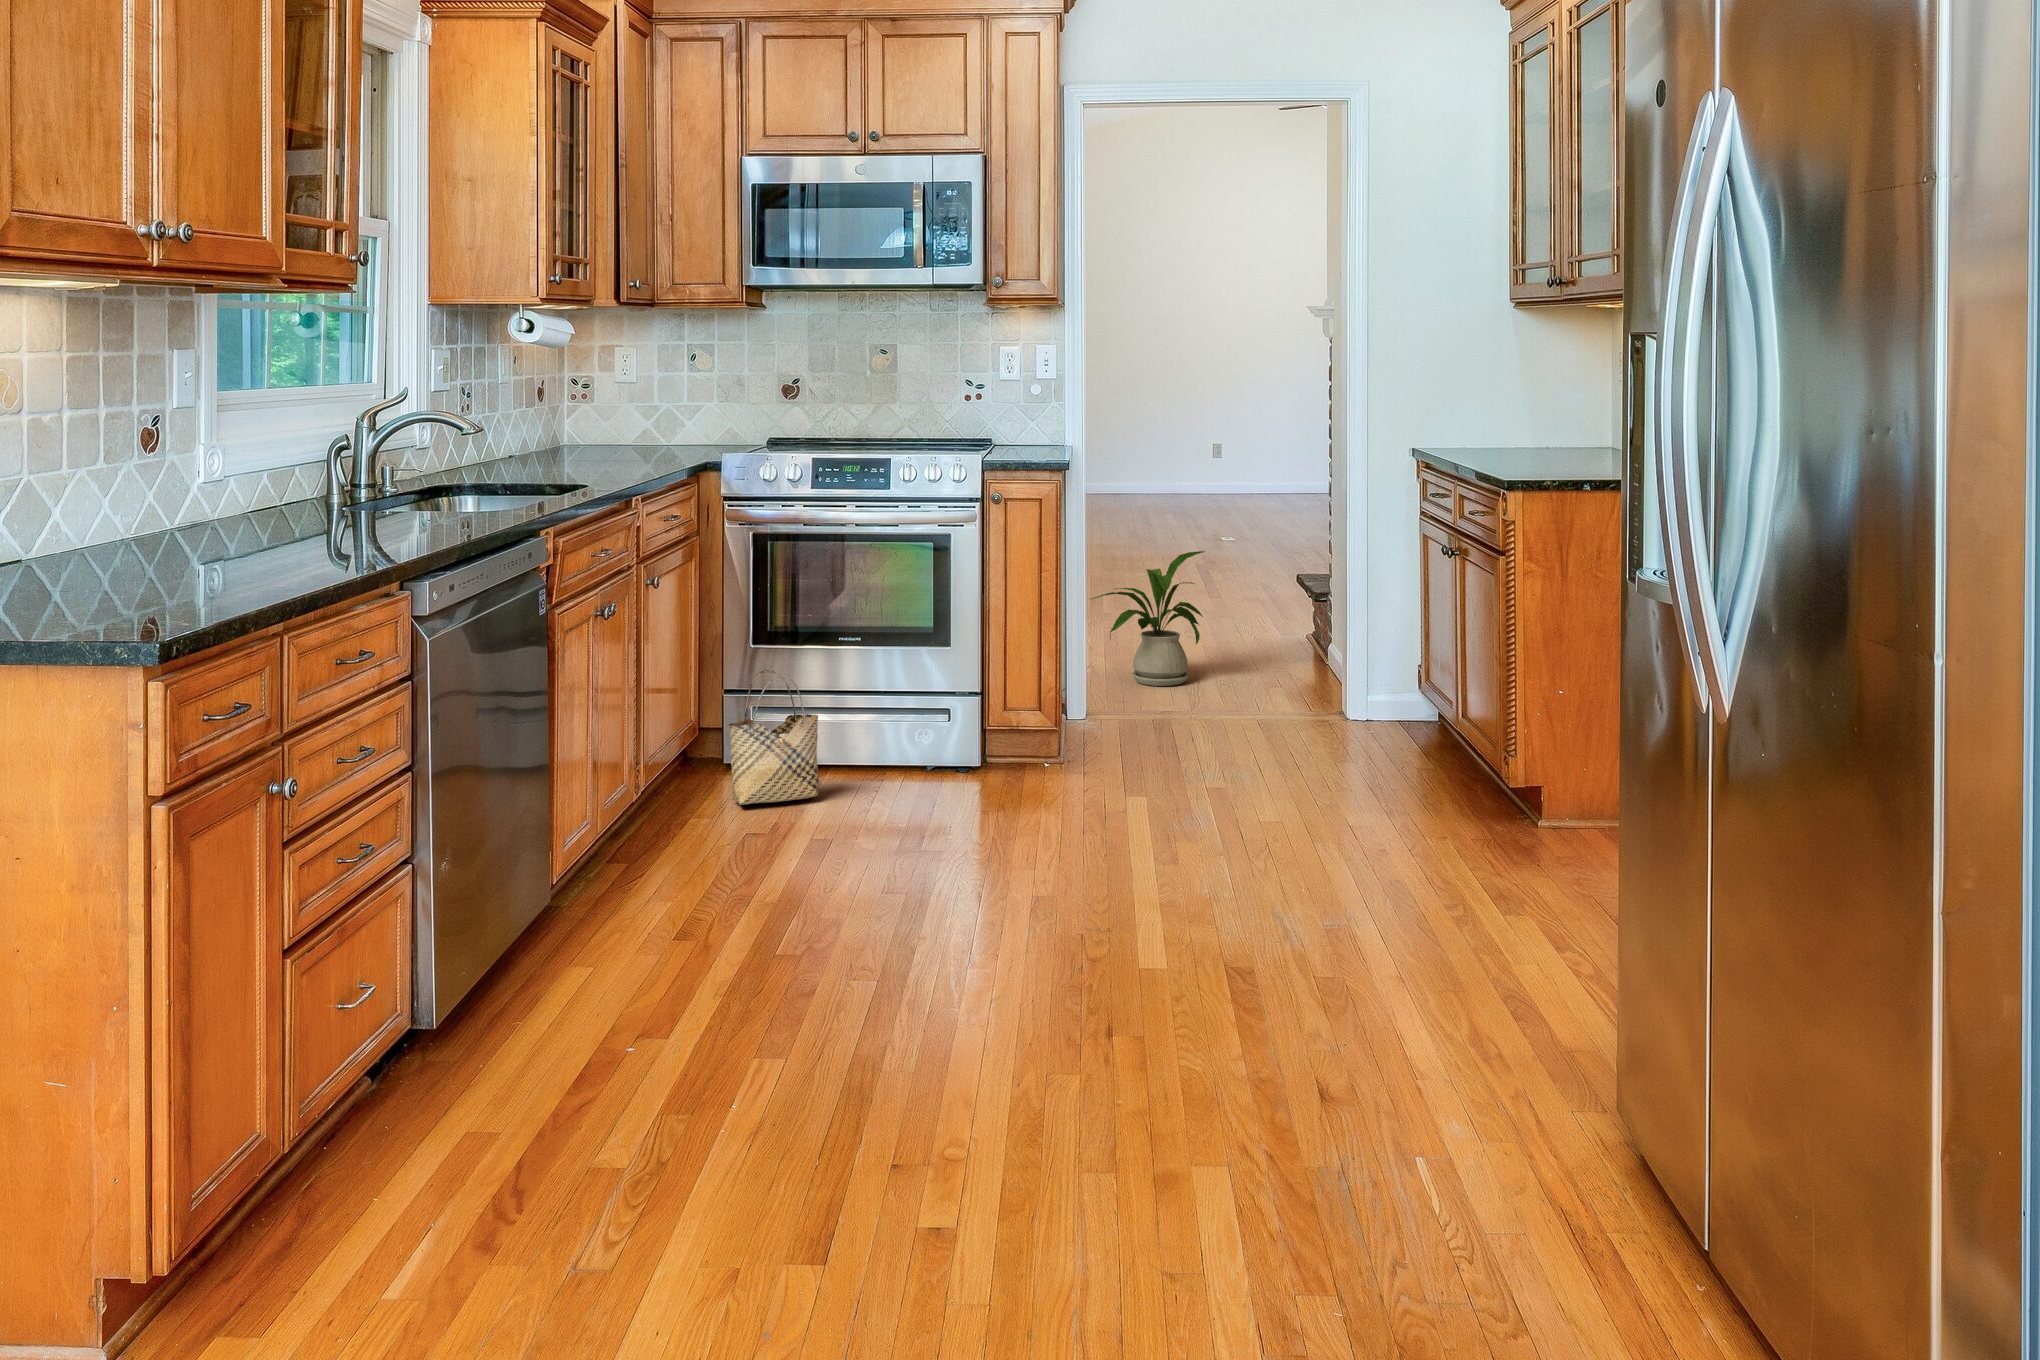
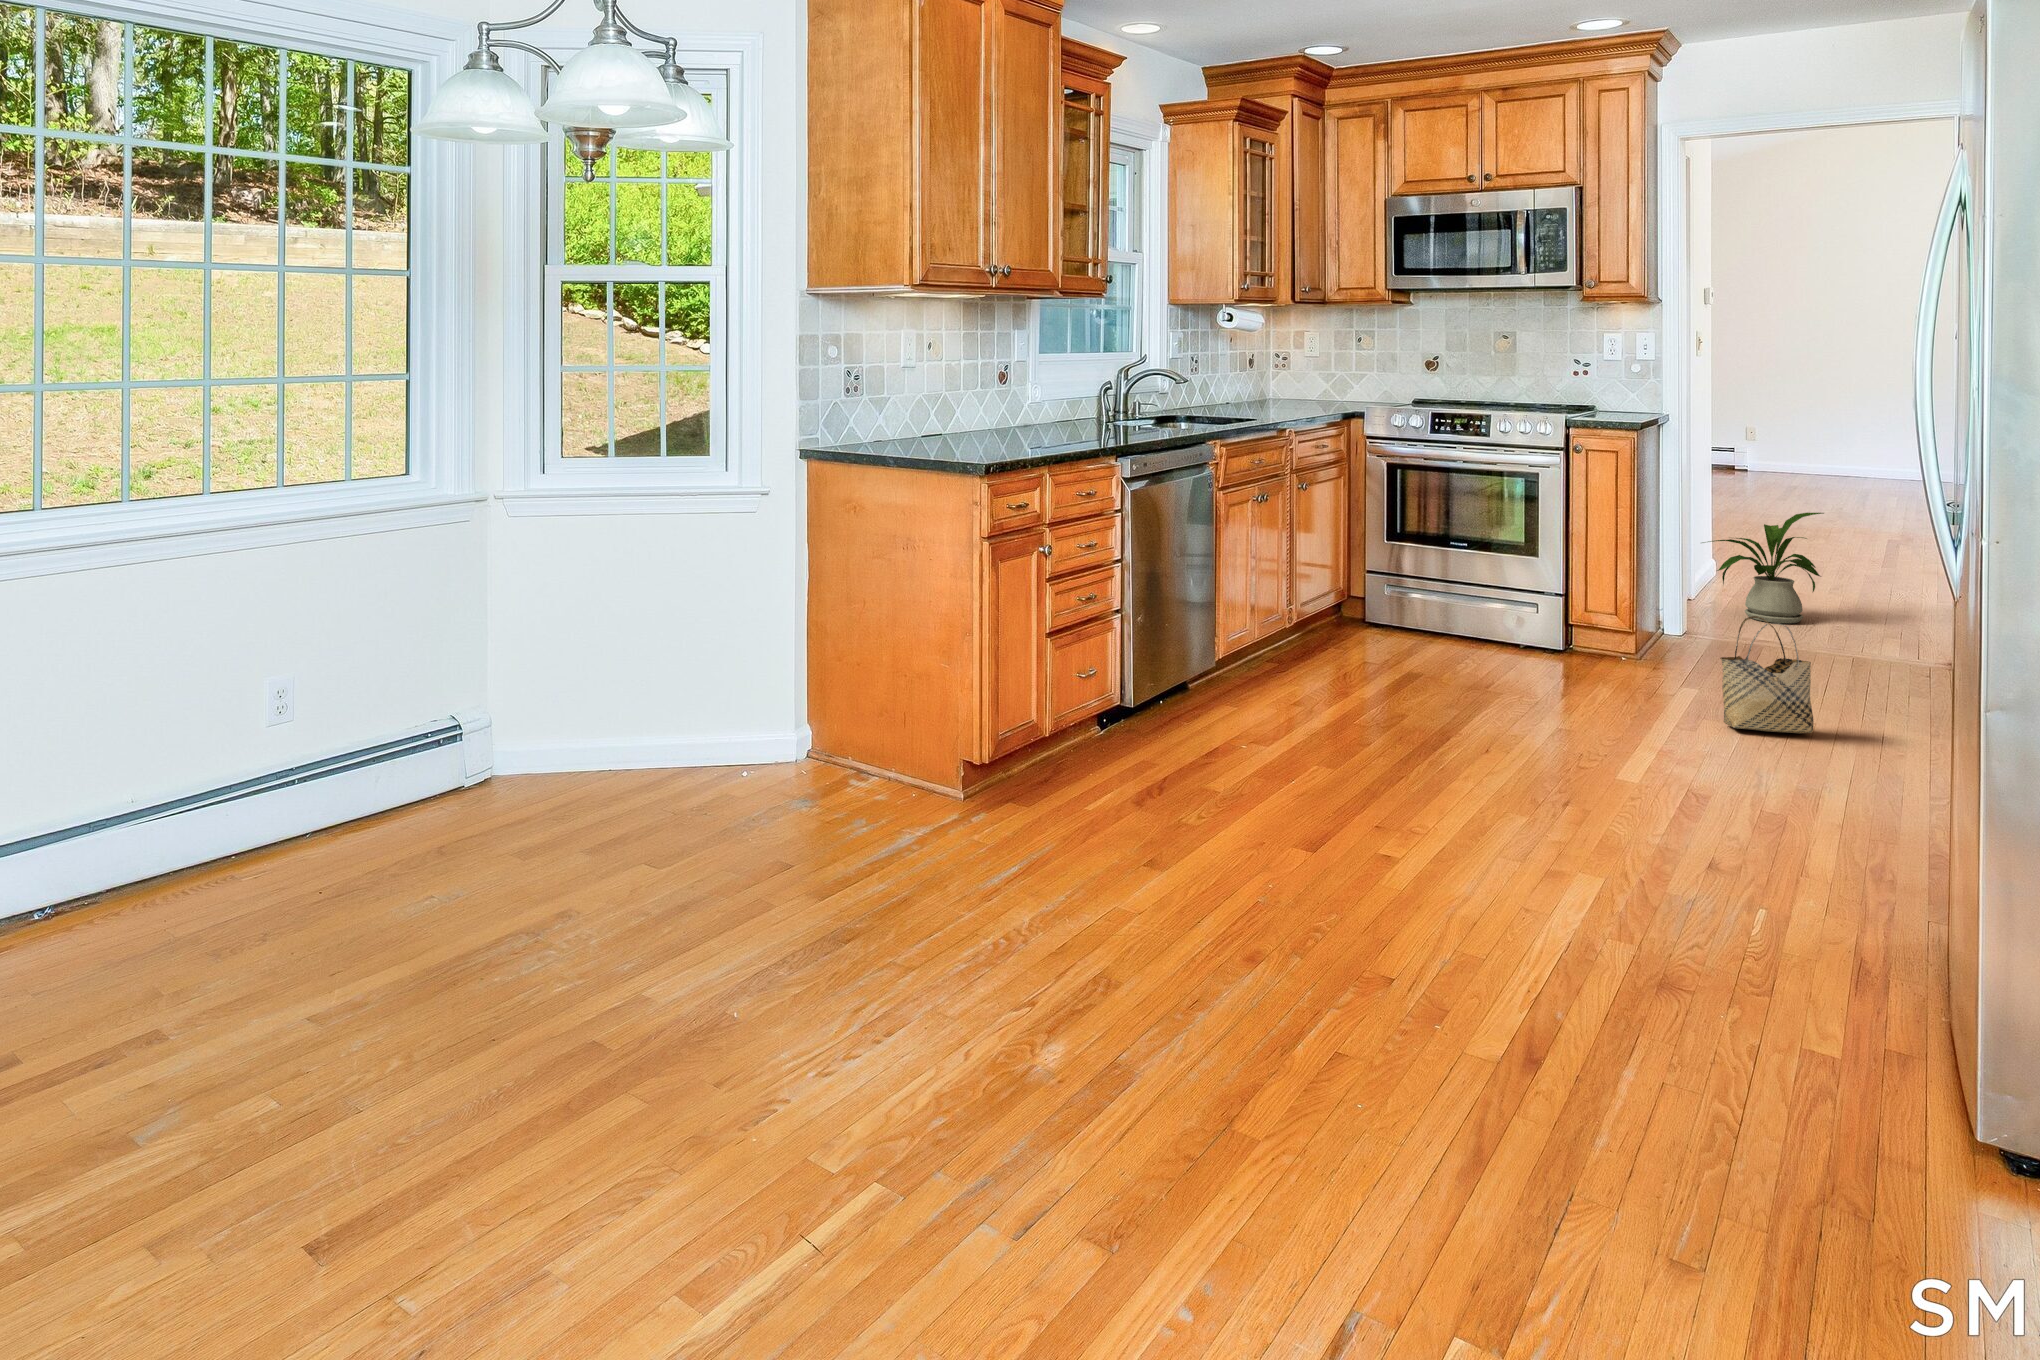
woven basket: present [728,670,819,805] -> present [1720,616,1814,734]

